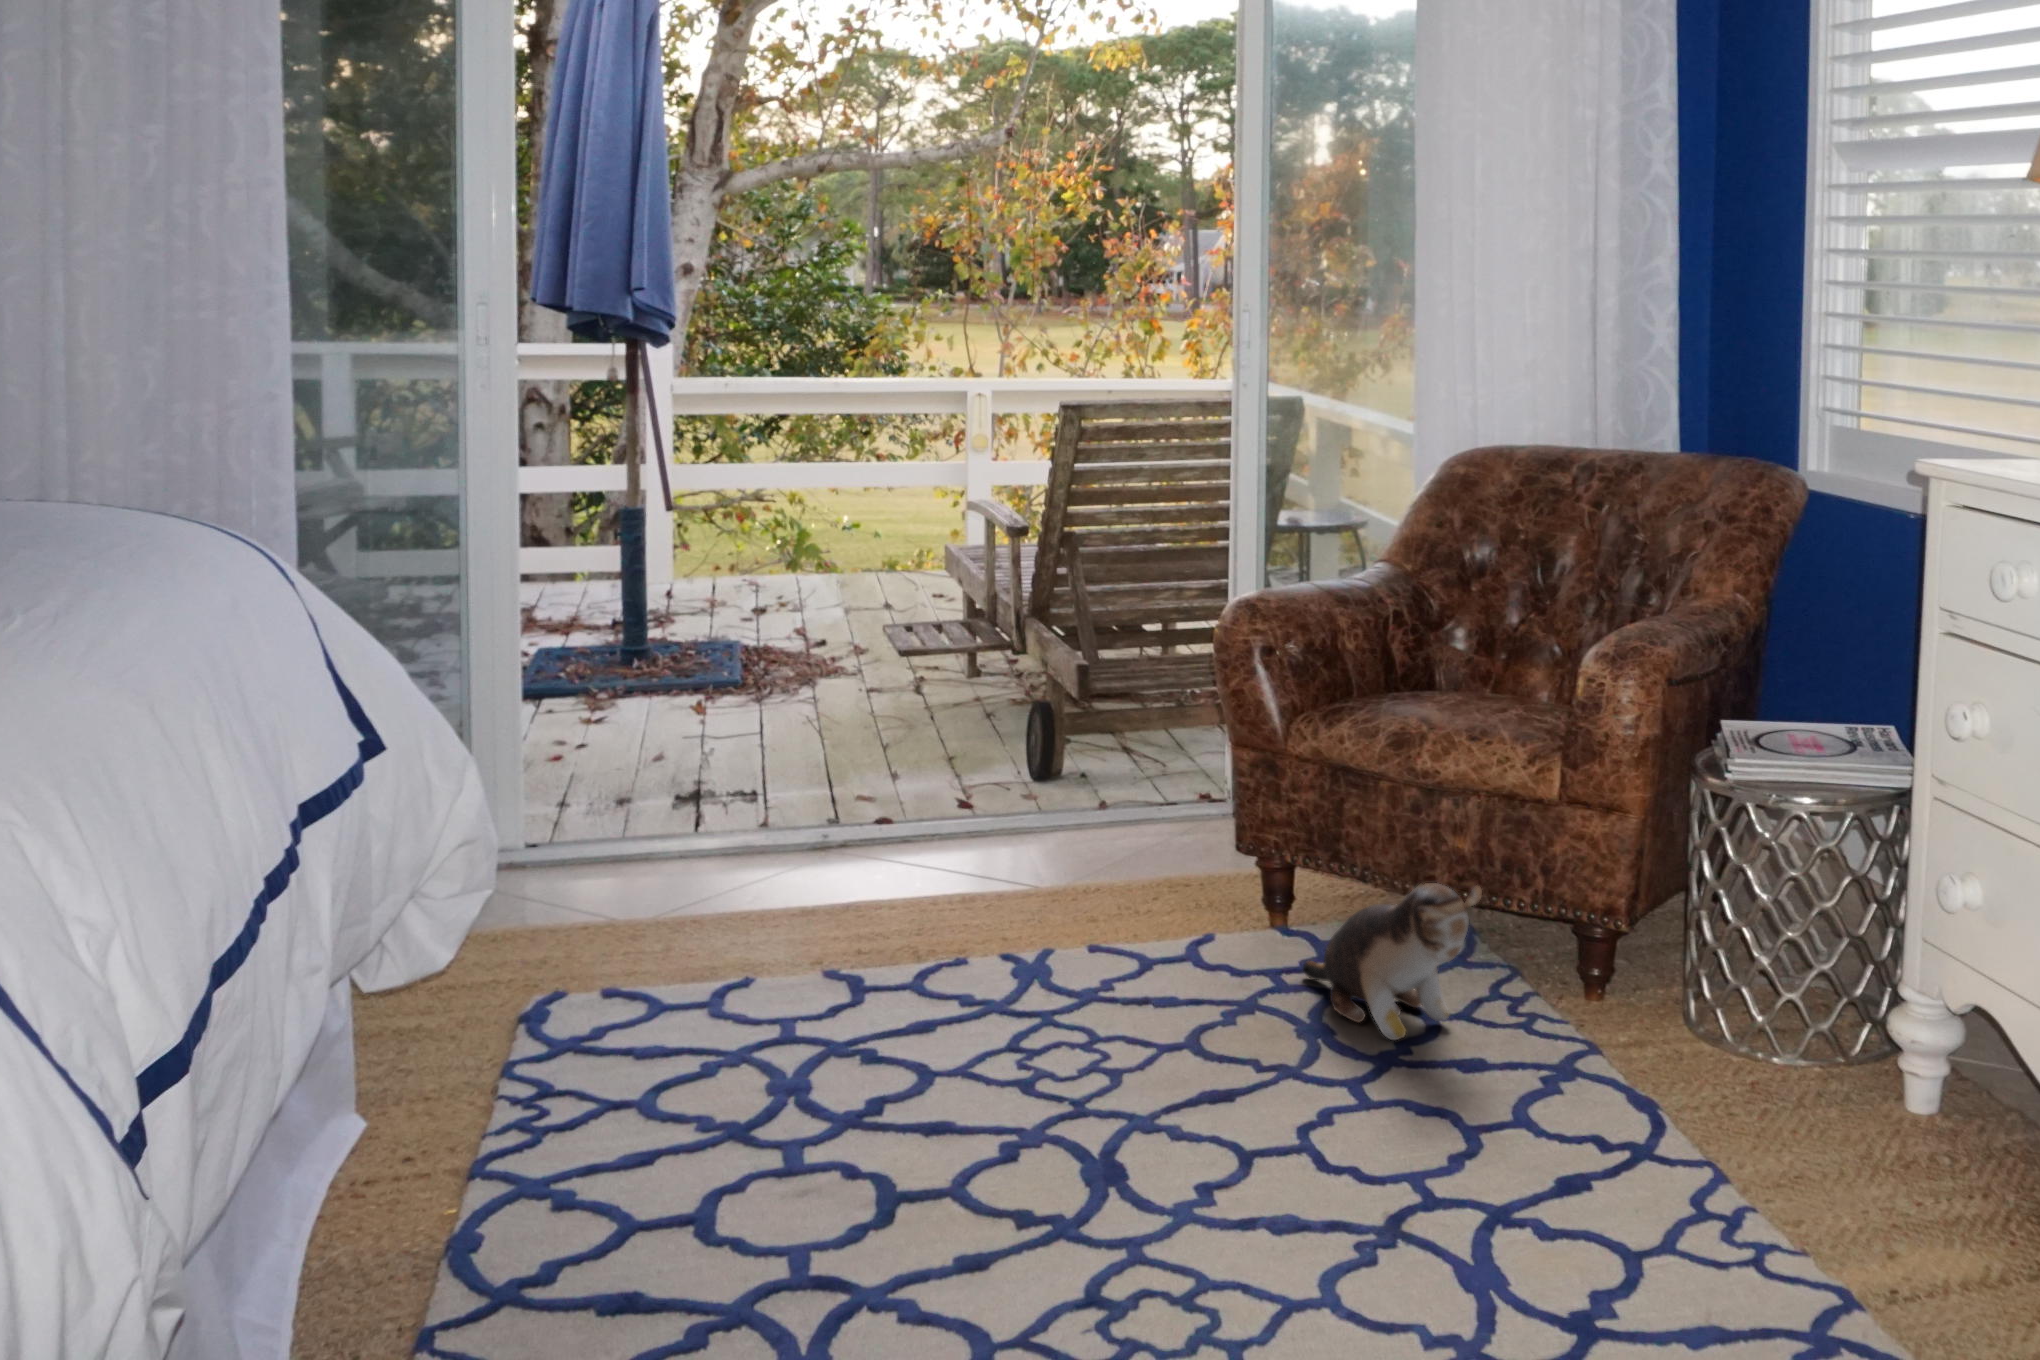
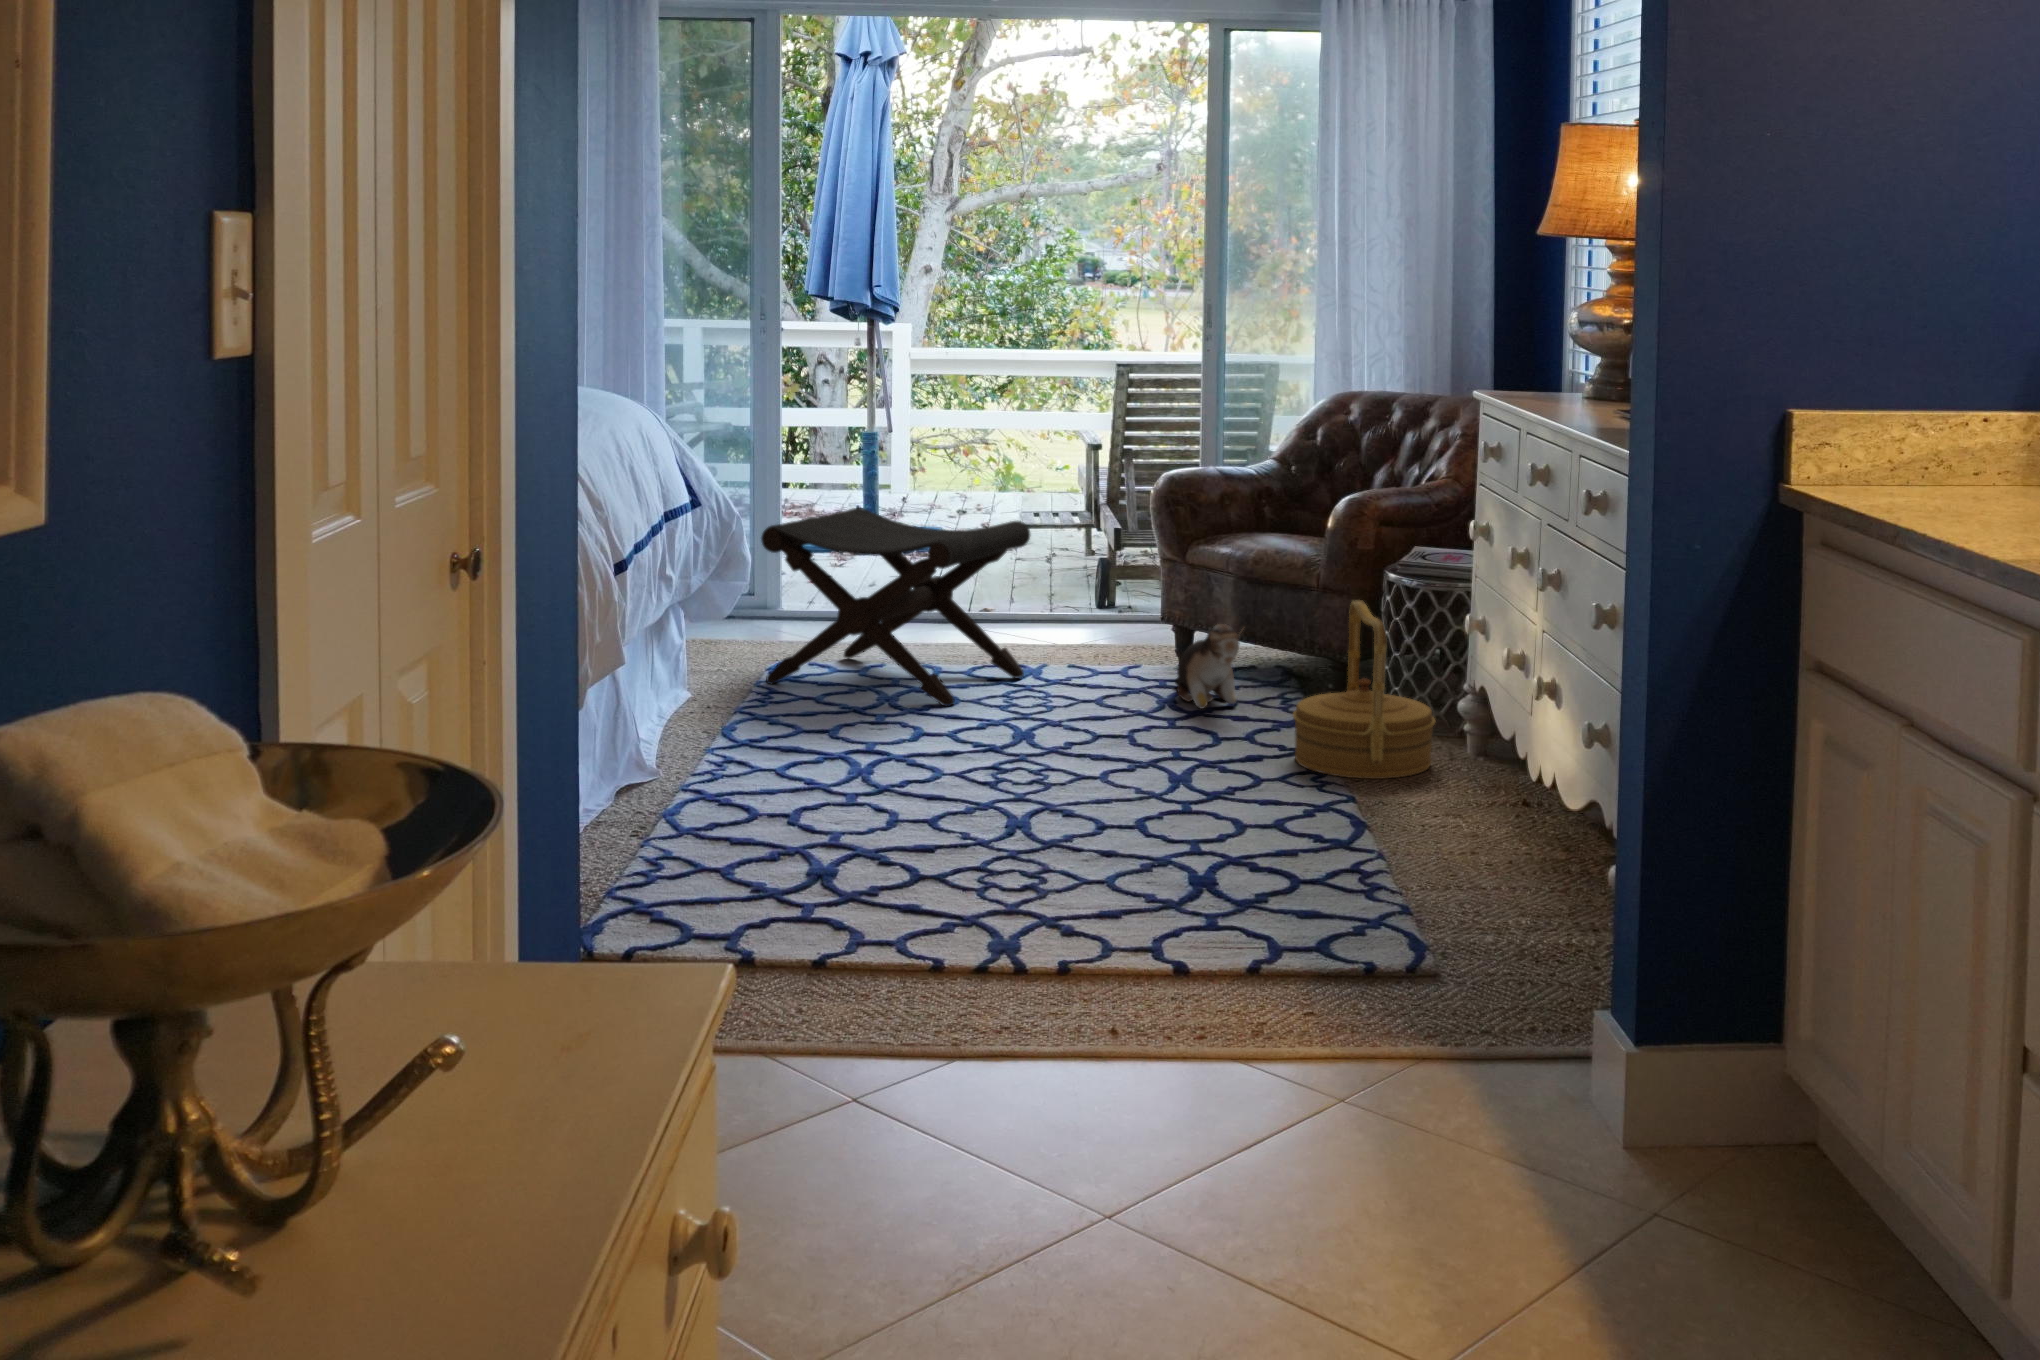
footstool: none [495,685,1033,1101] -> present [761,508,1031,706]
woven basket: none [1673,850,1955,1241] -> present [1293,601,1435,779]

